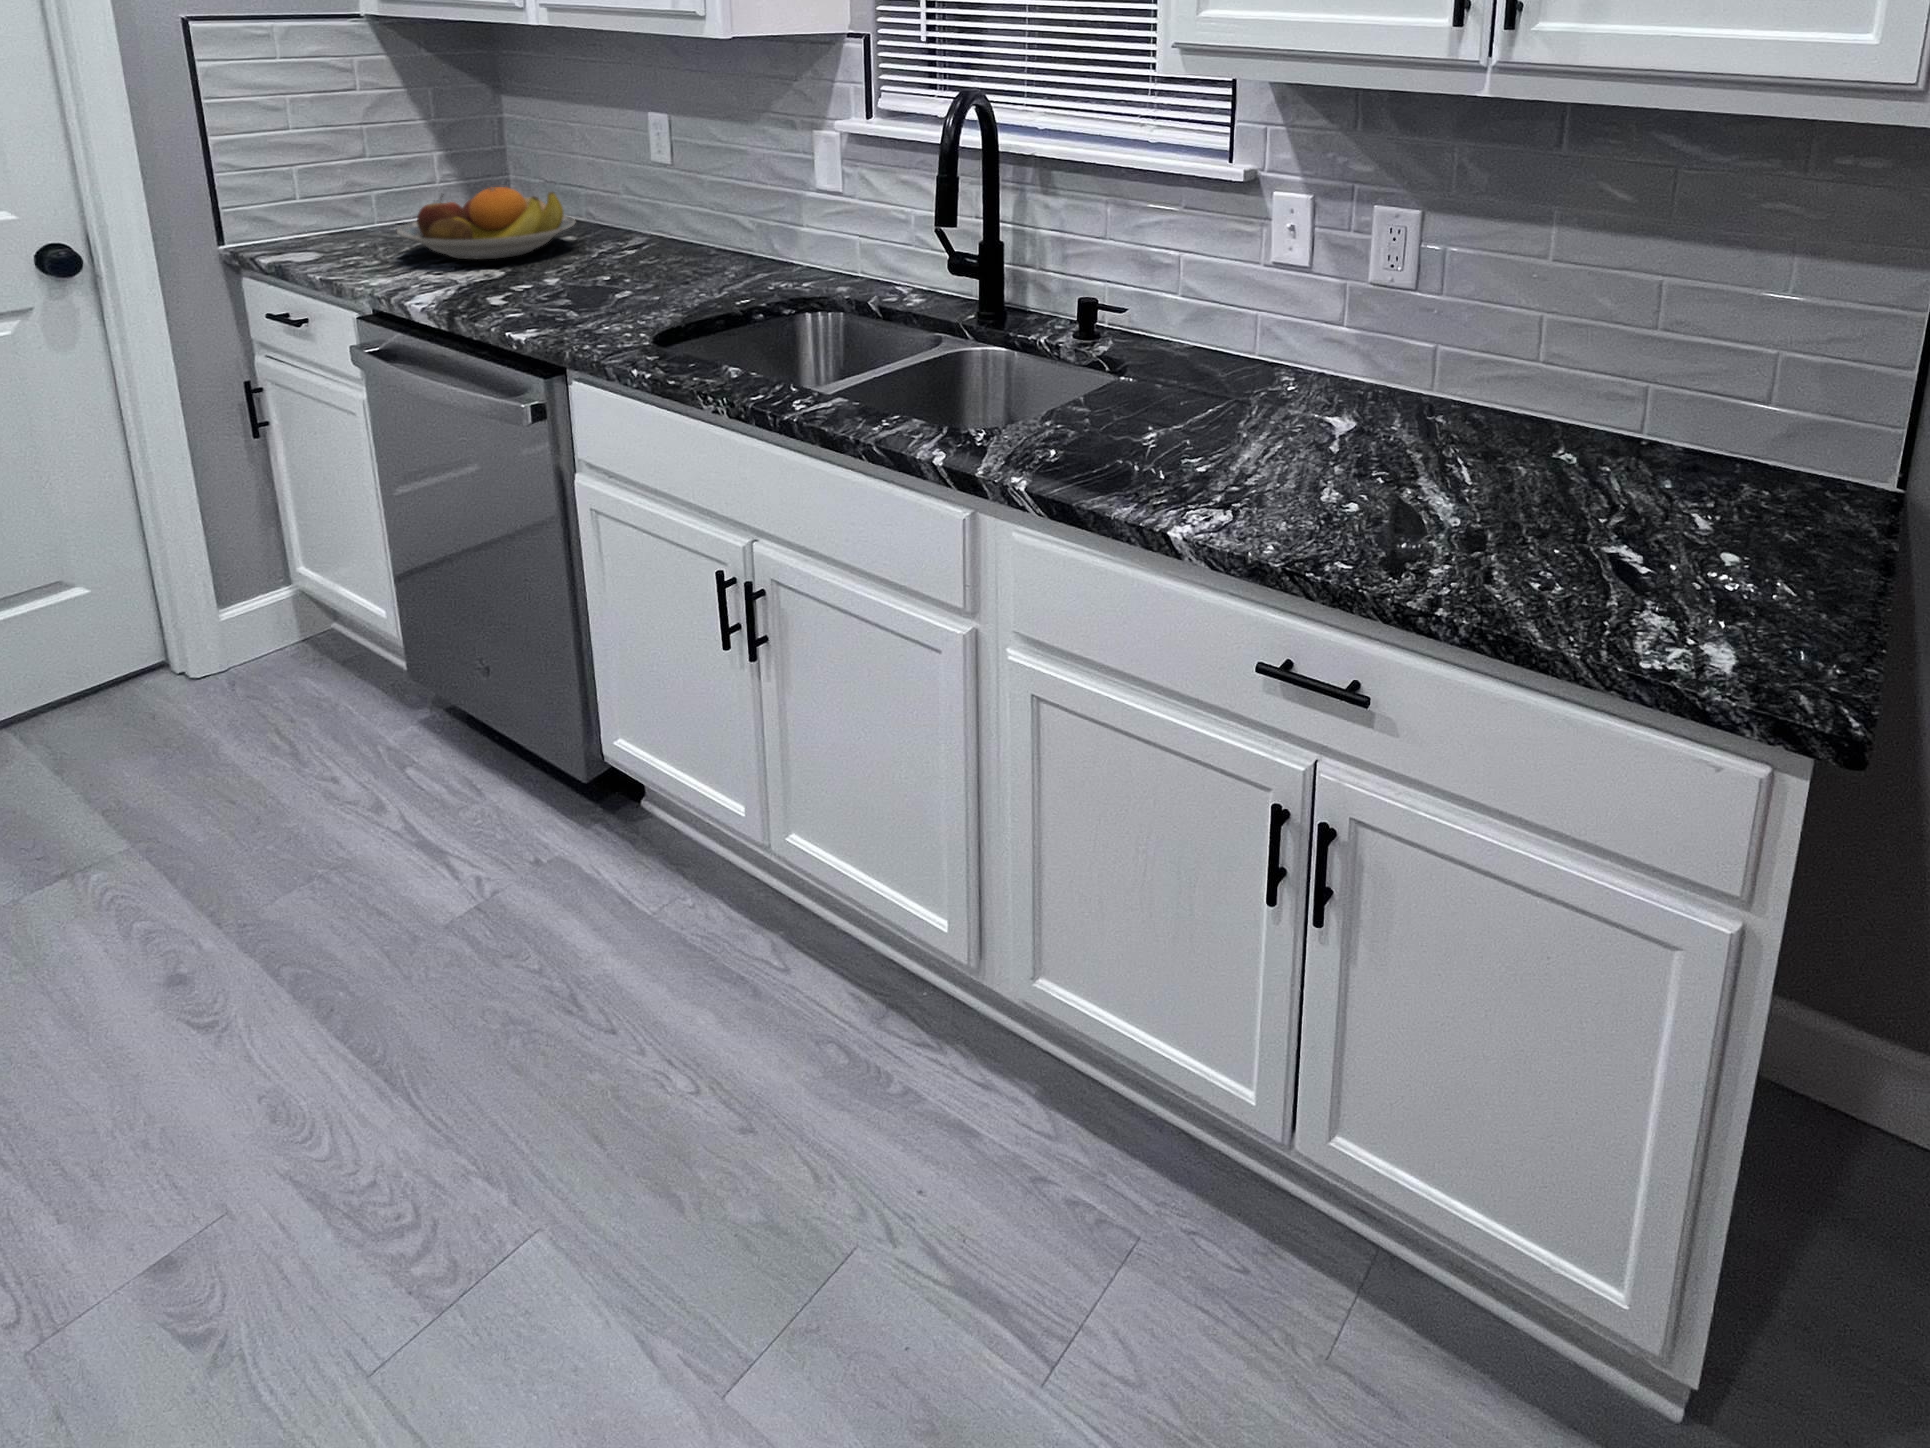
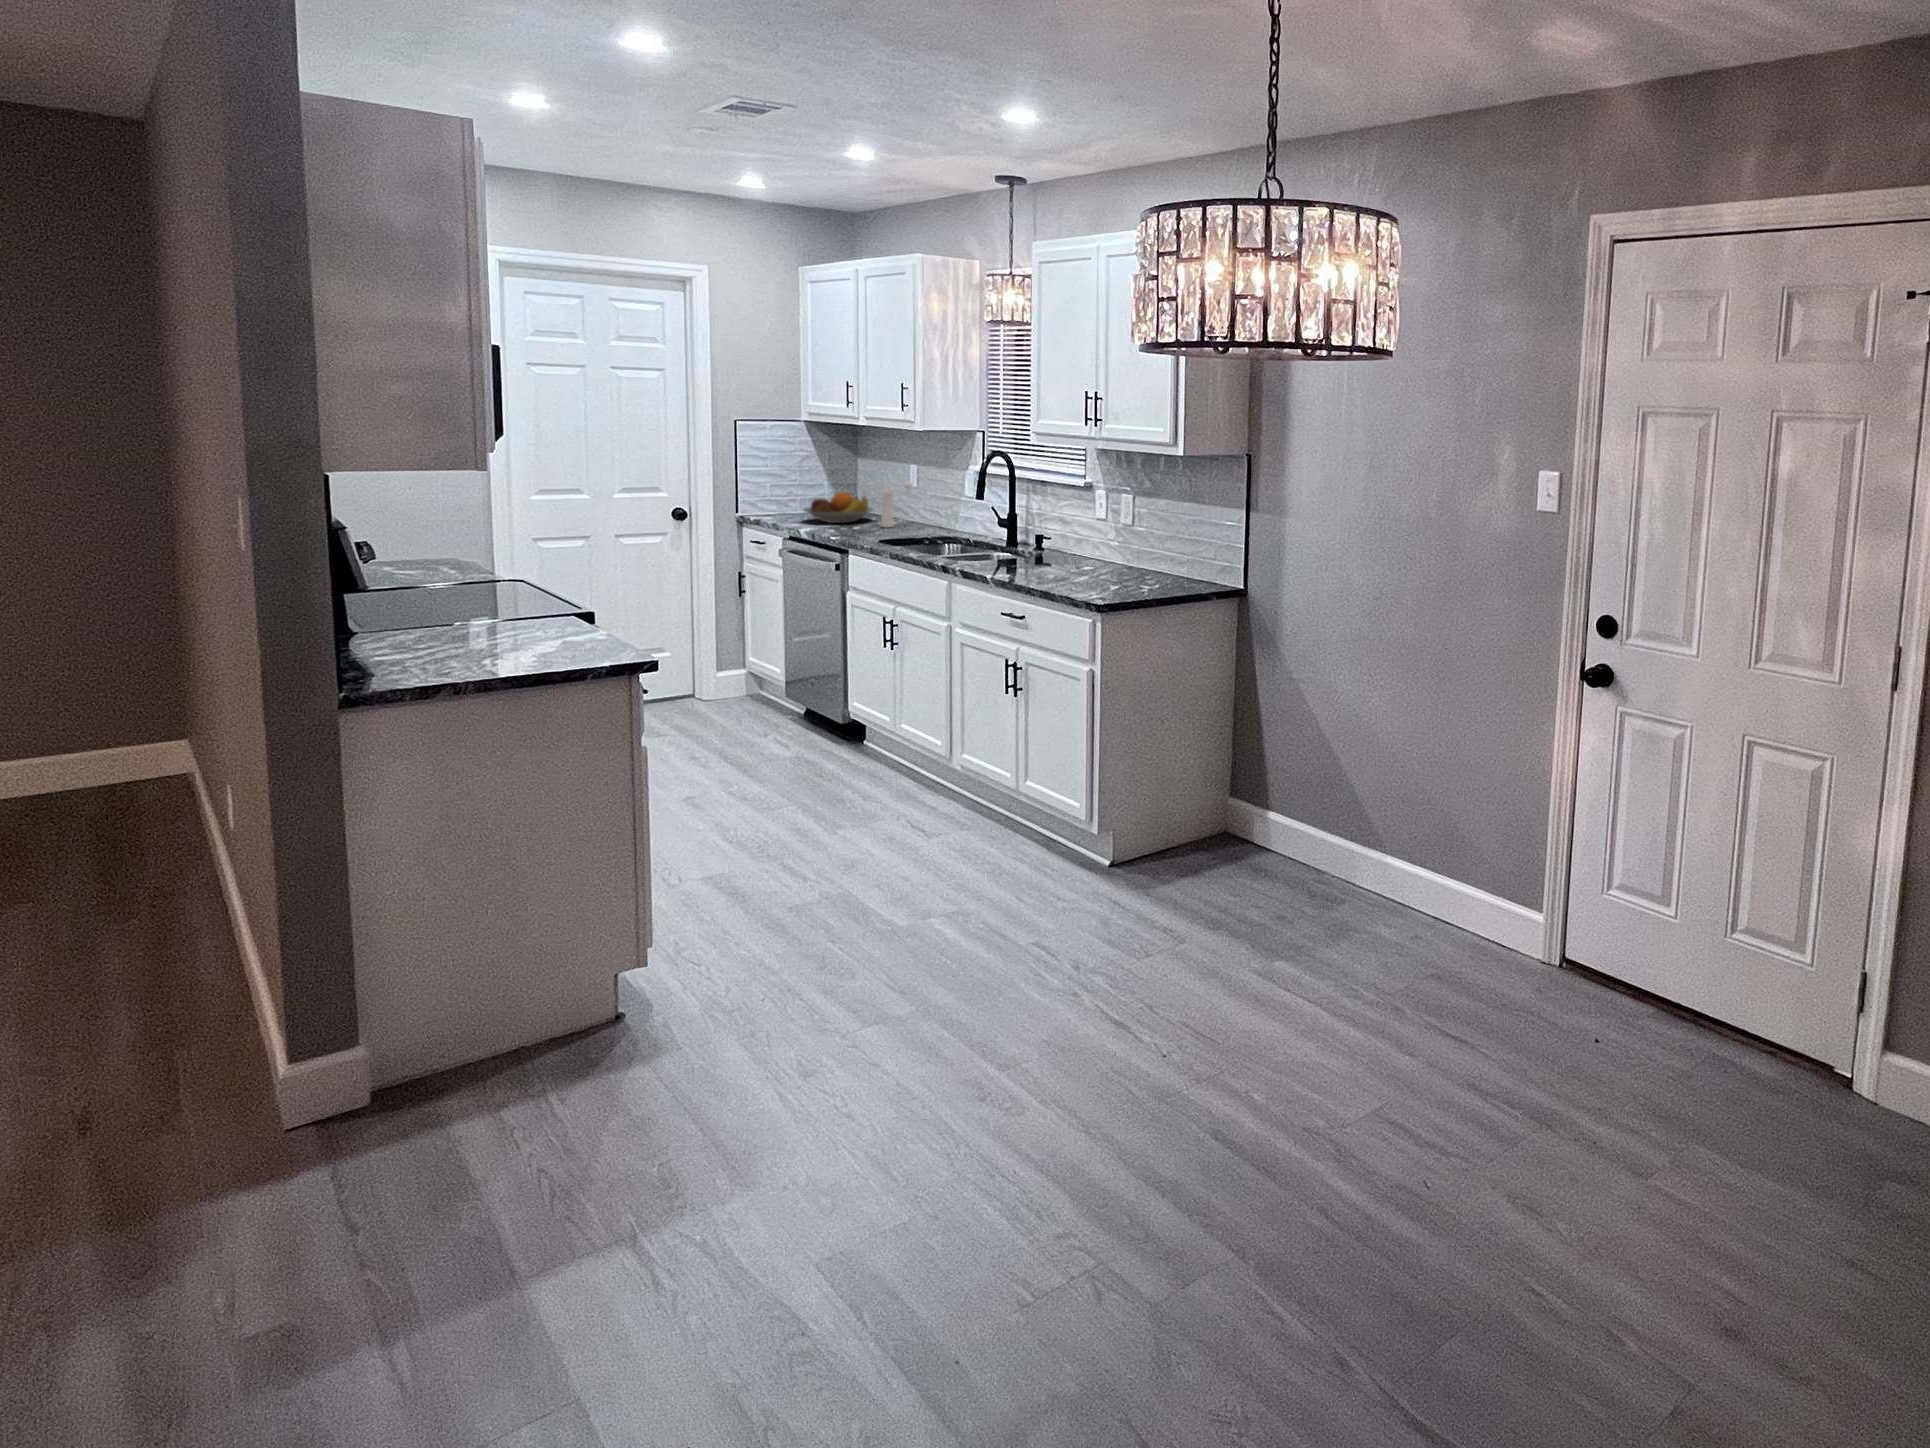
pepper mill: none [604,158,677,270] -> present [881,481,912,527]

